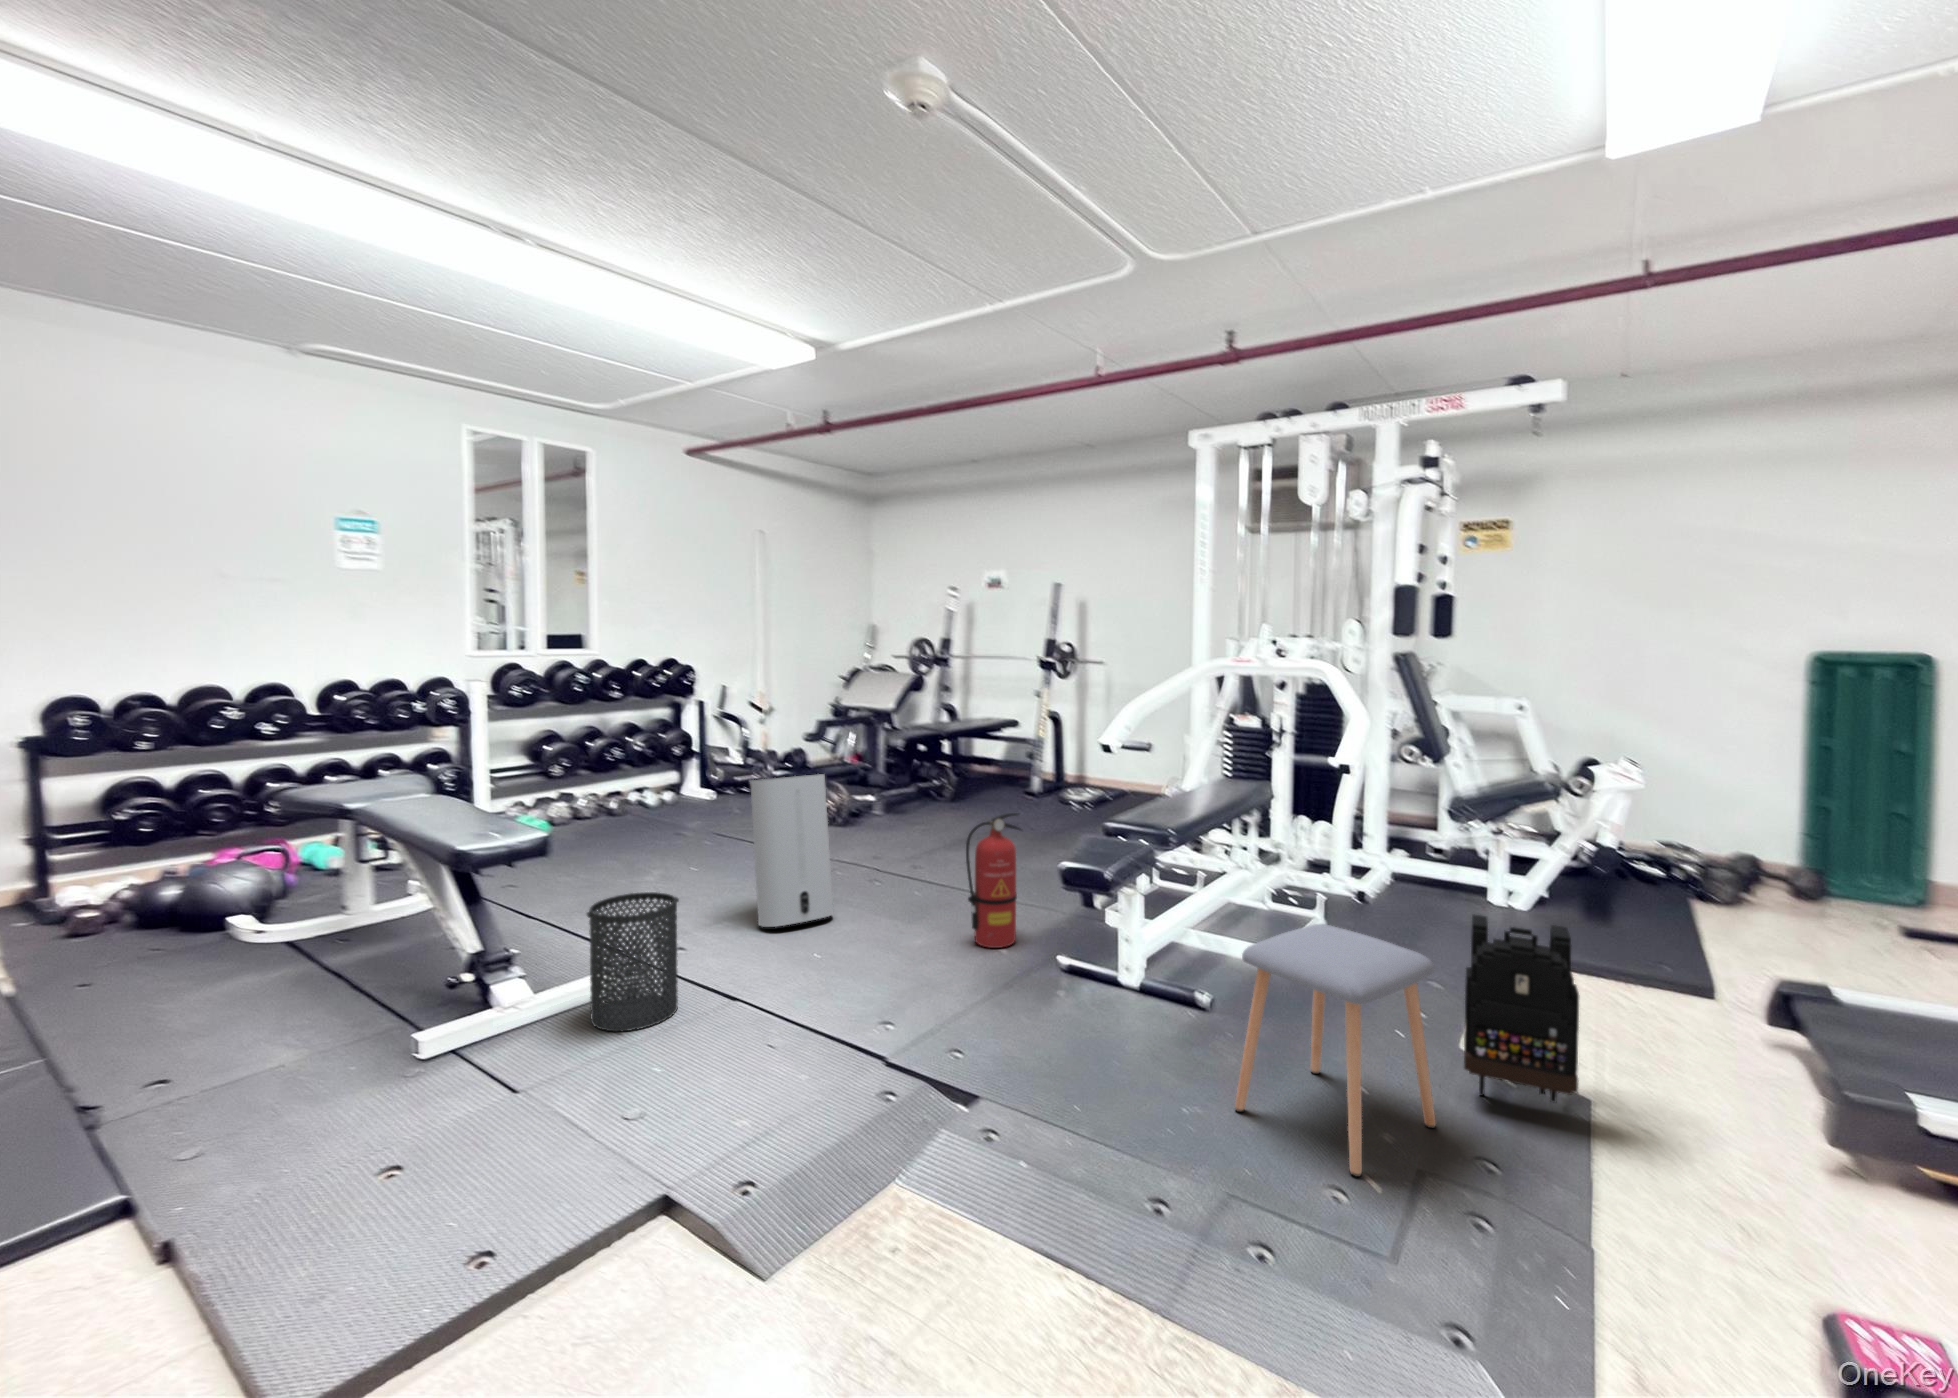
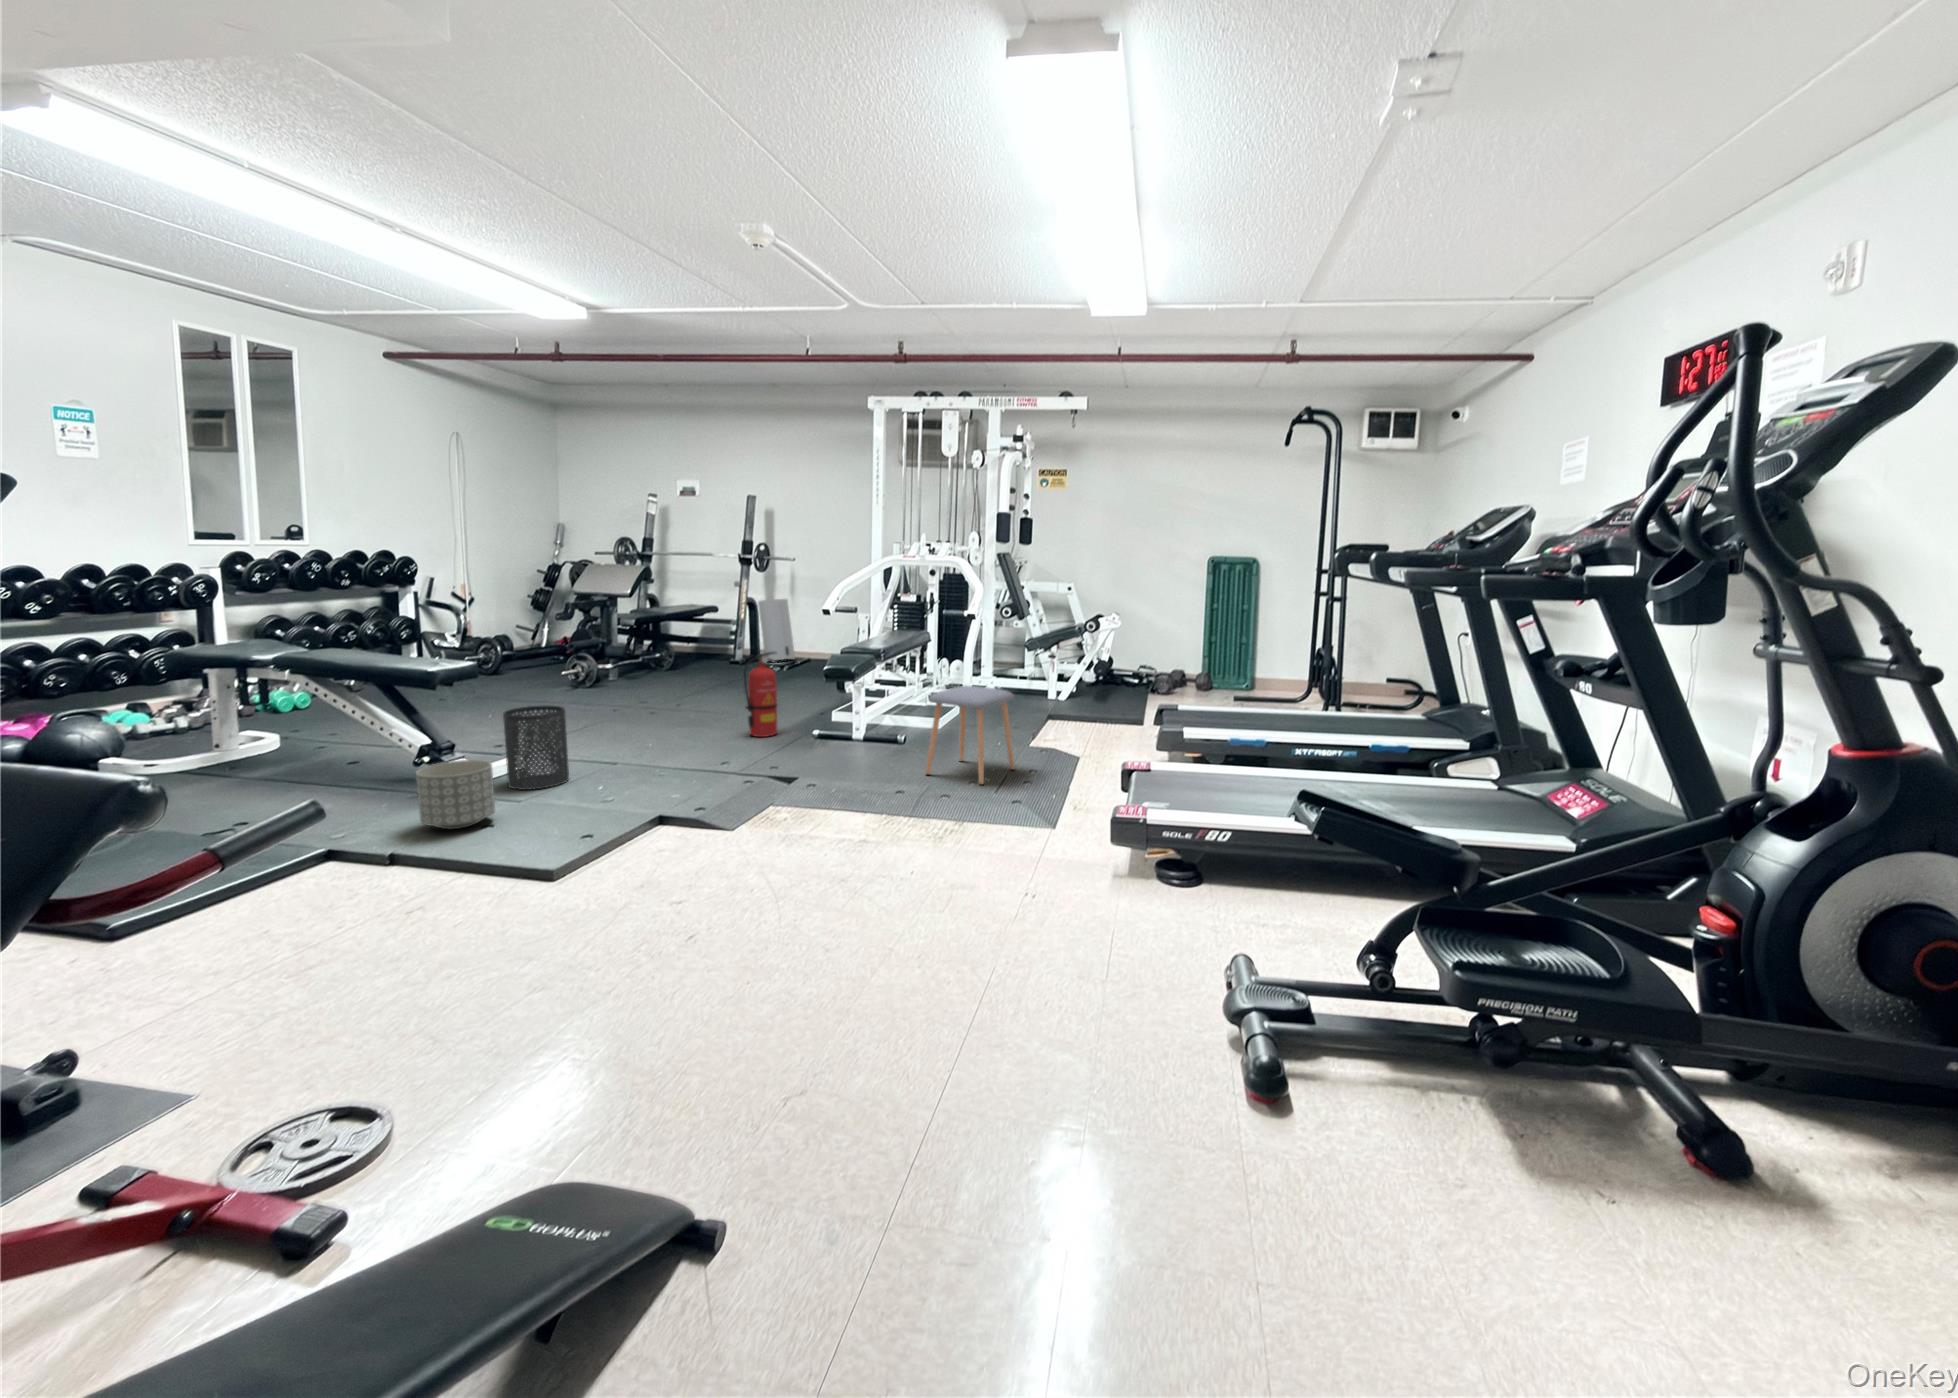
air purifier: present [750,774,834,927] -> present [758,599,795,660]
backpack: present [1464,914,1579,1103] -> none [1027,678,1073,760]
planter: none [383,996,504,1122] -> present [416,760,495,829]

